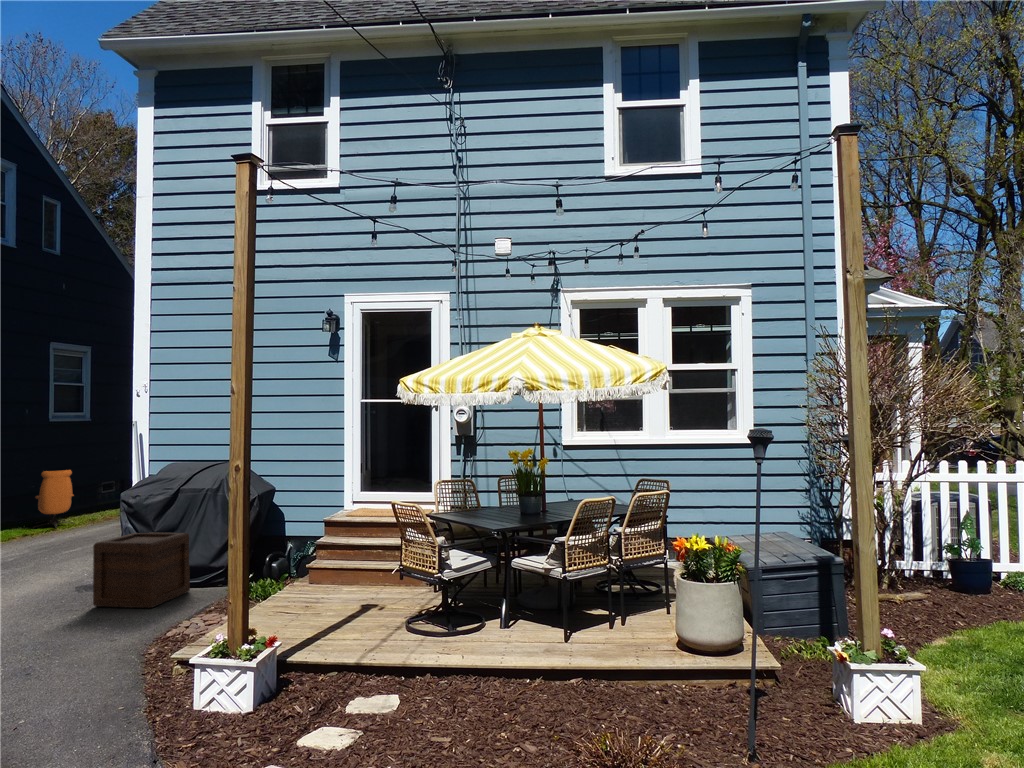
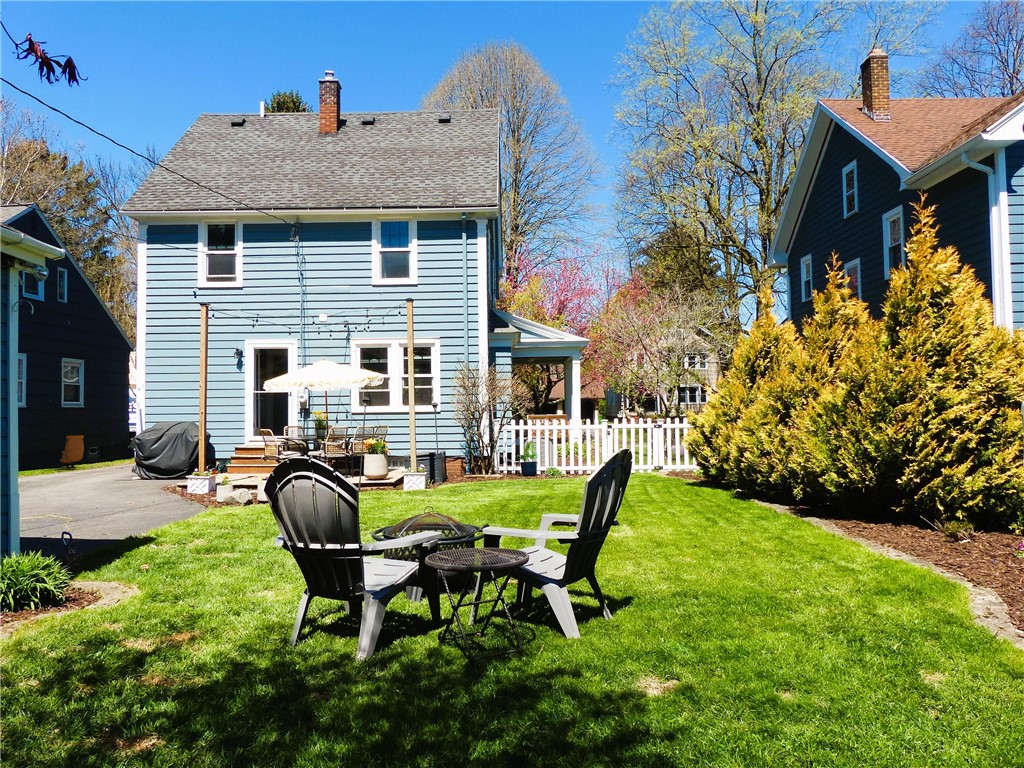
wooden crate: present [93,532,190,608] -> none [124,454,168,486]

